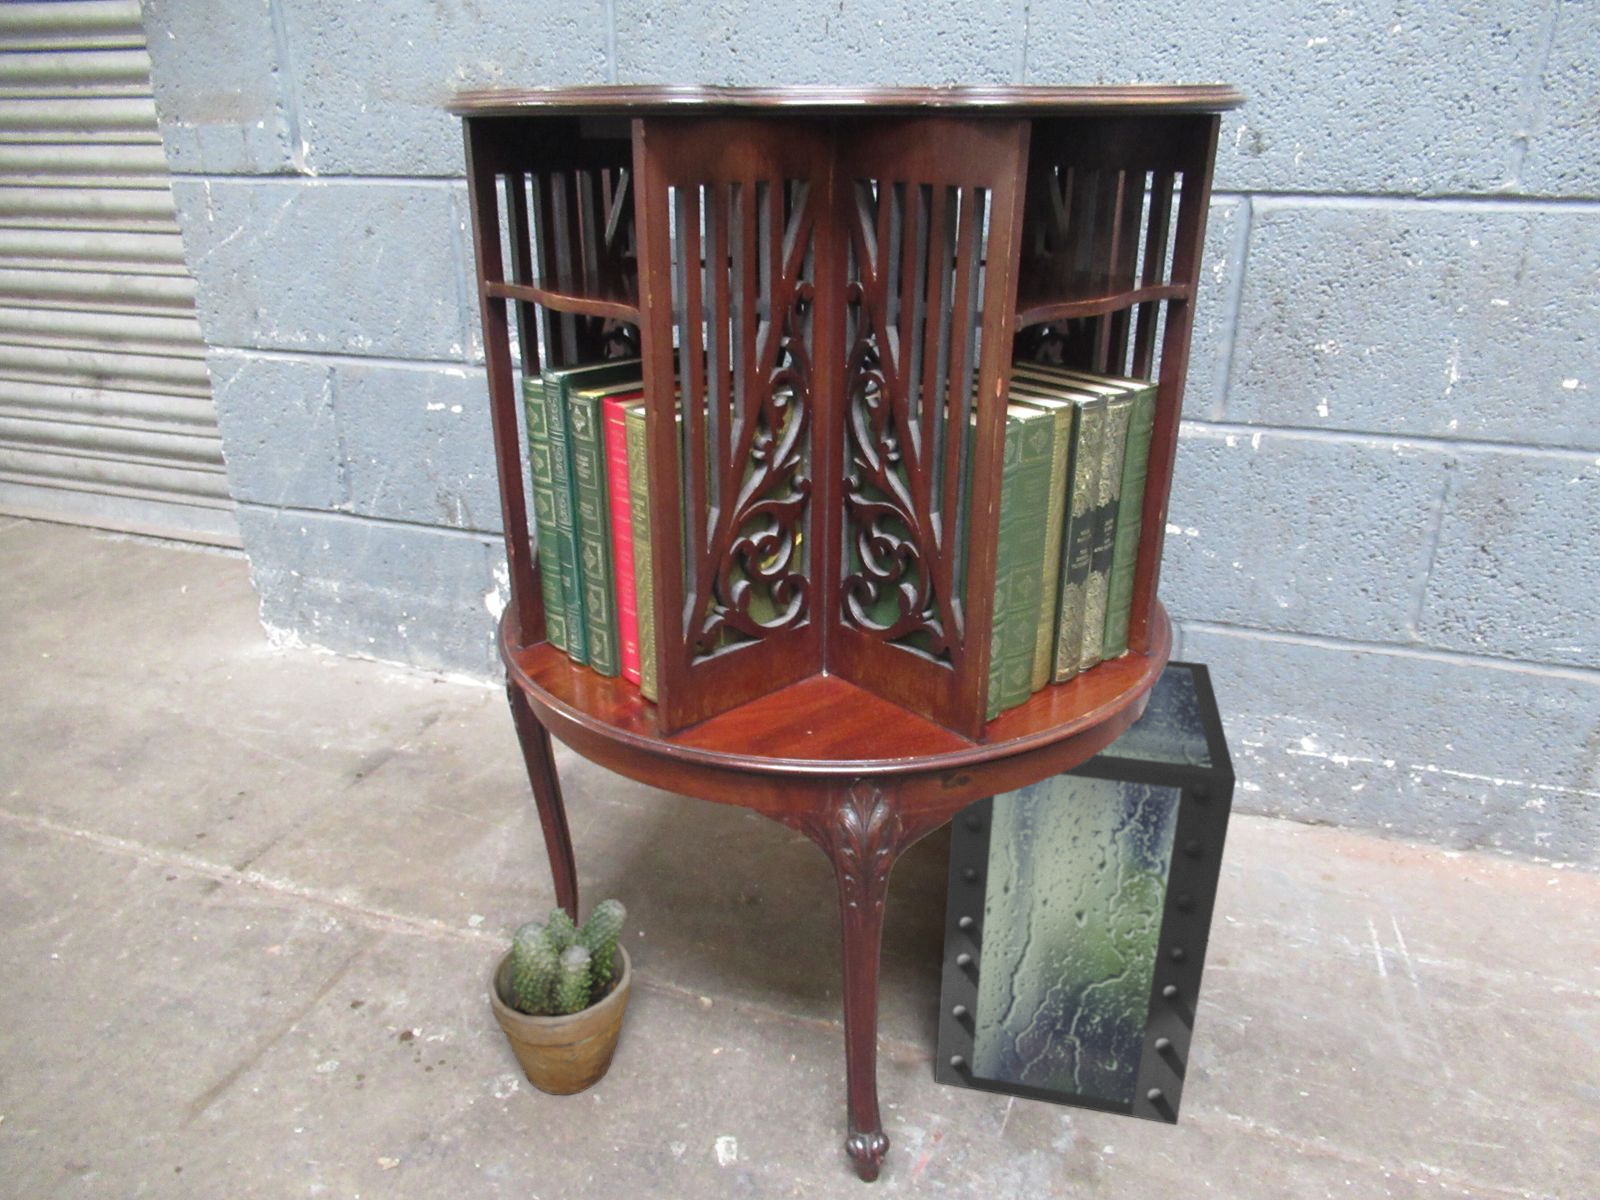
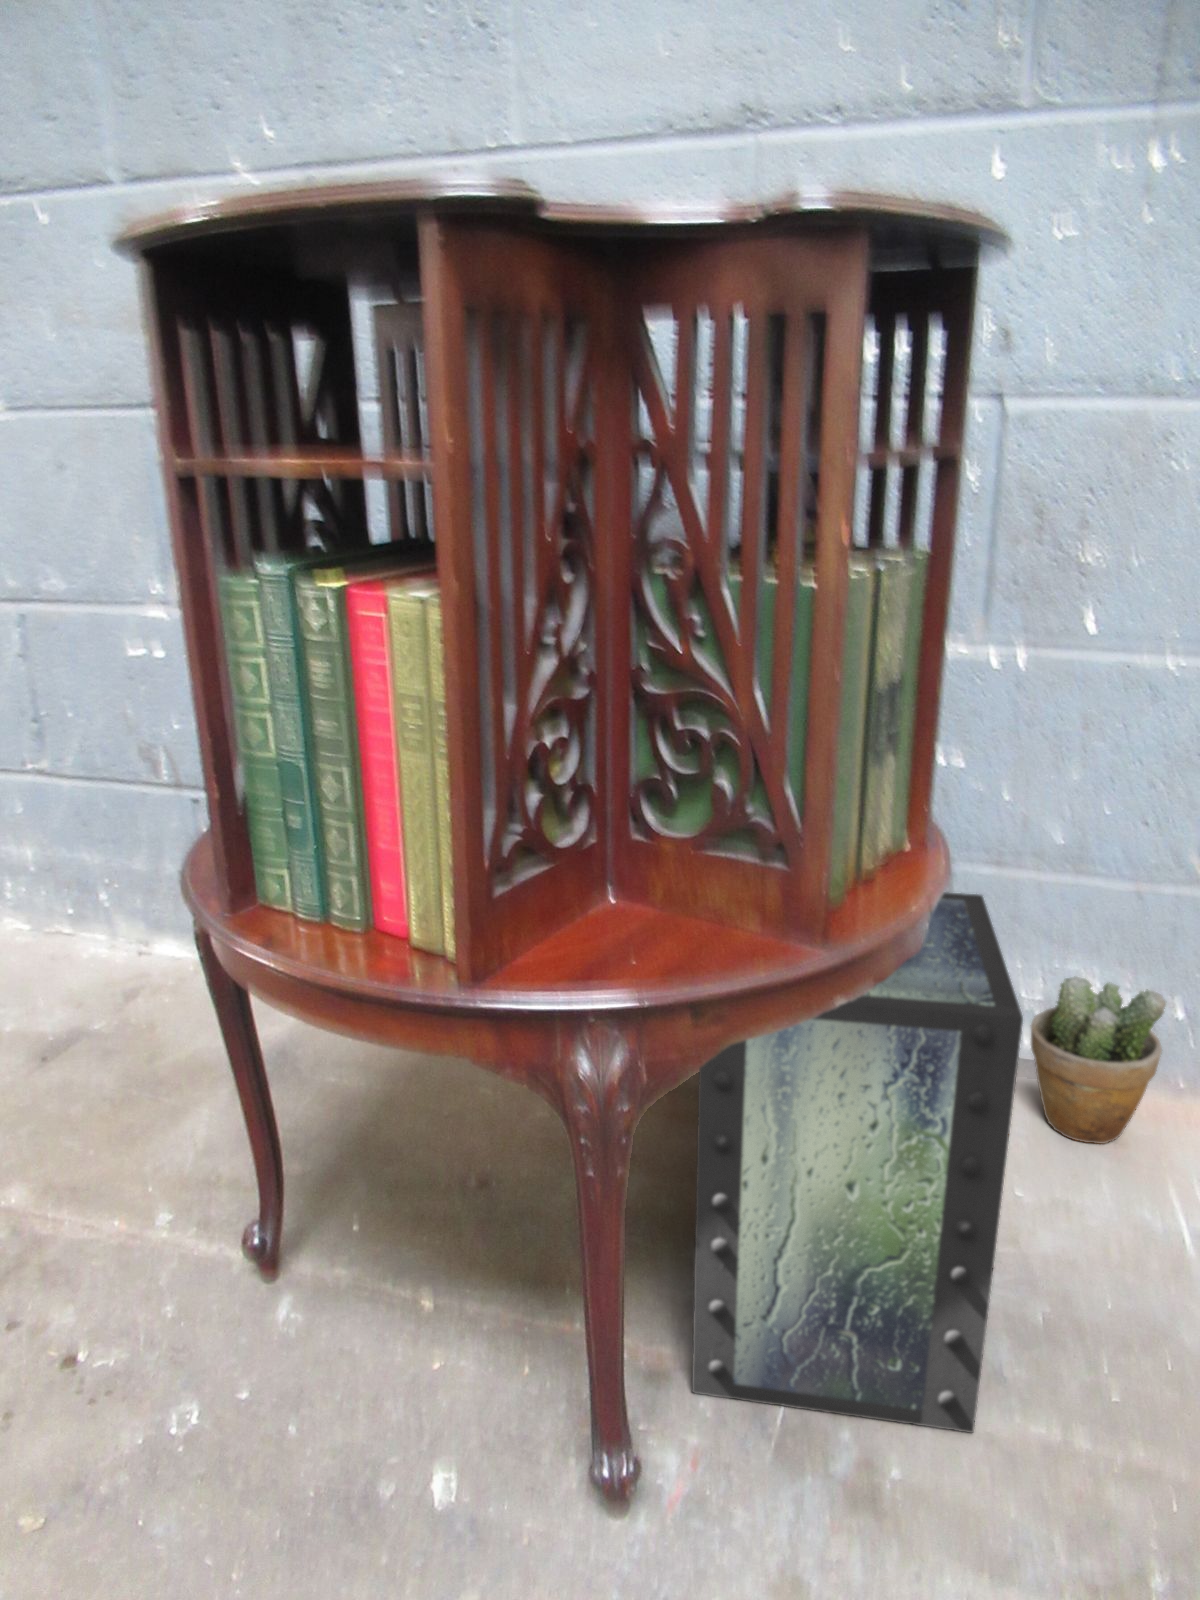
potted plant: present [487,899,632,1095] -> present [1030,977,1166,1144]

